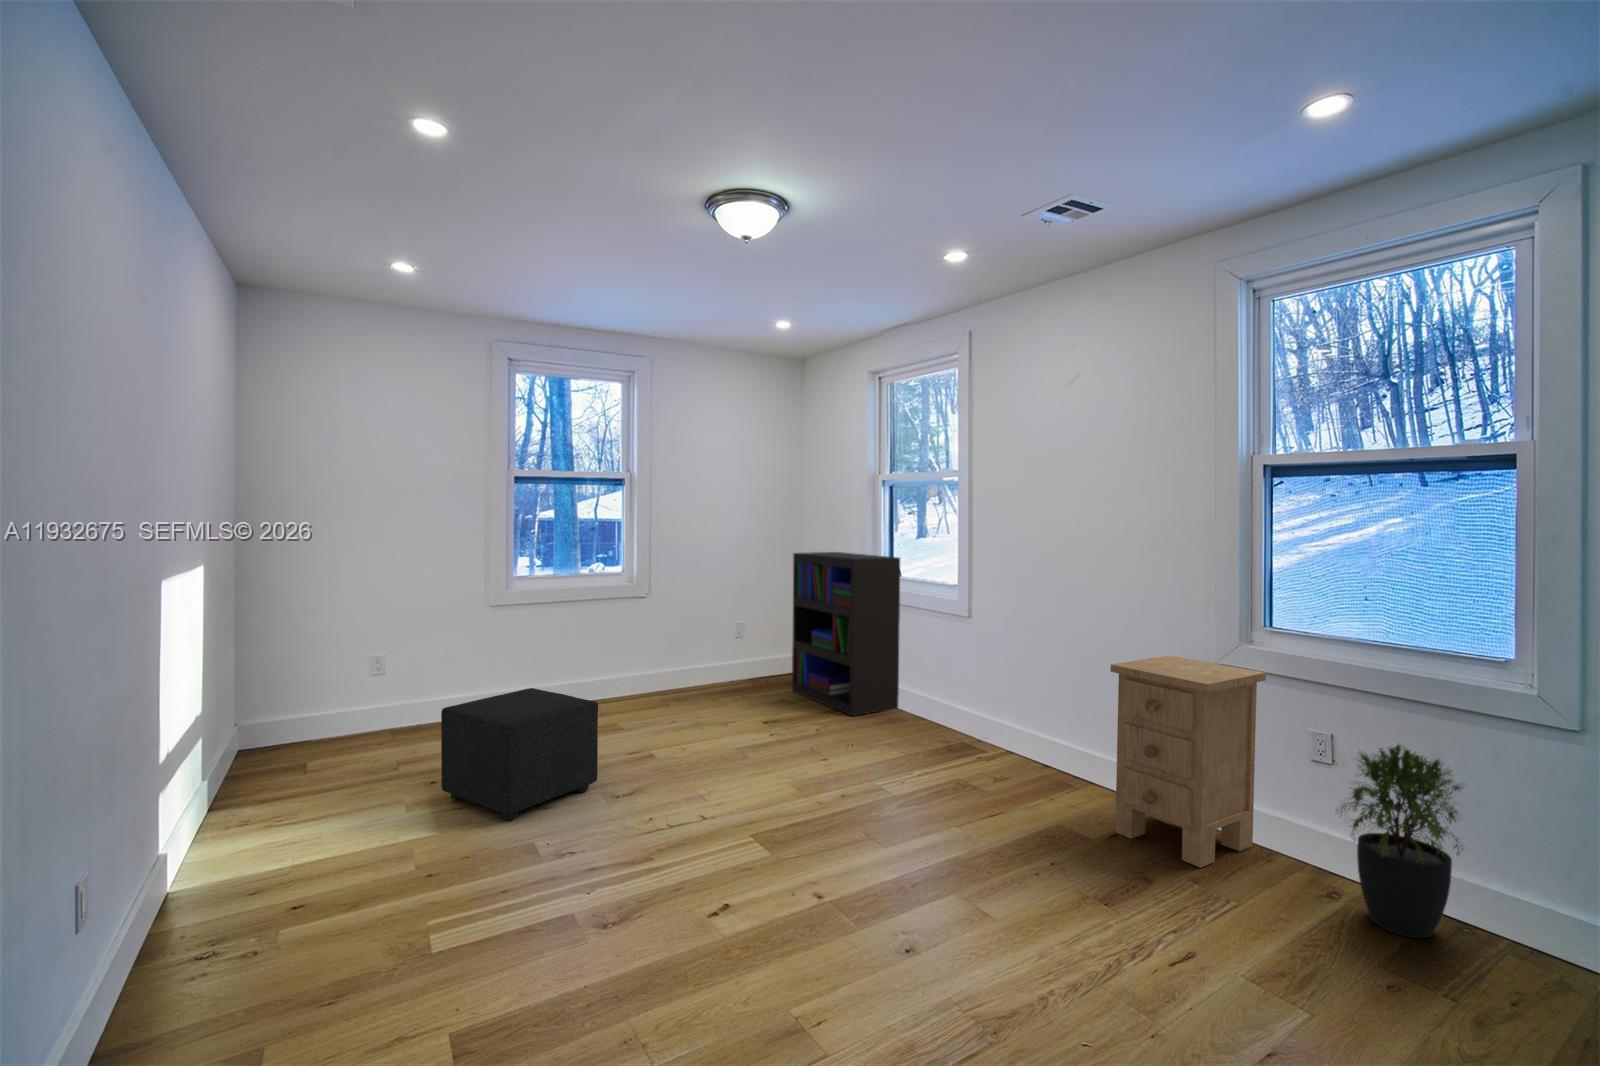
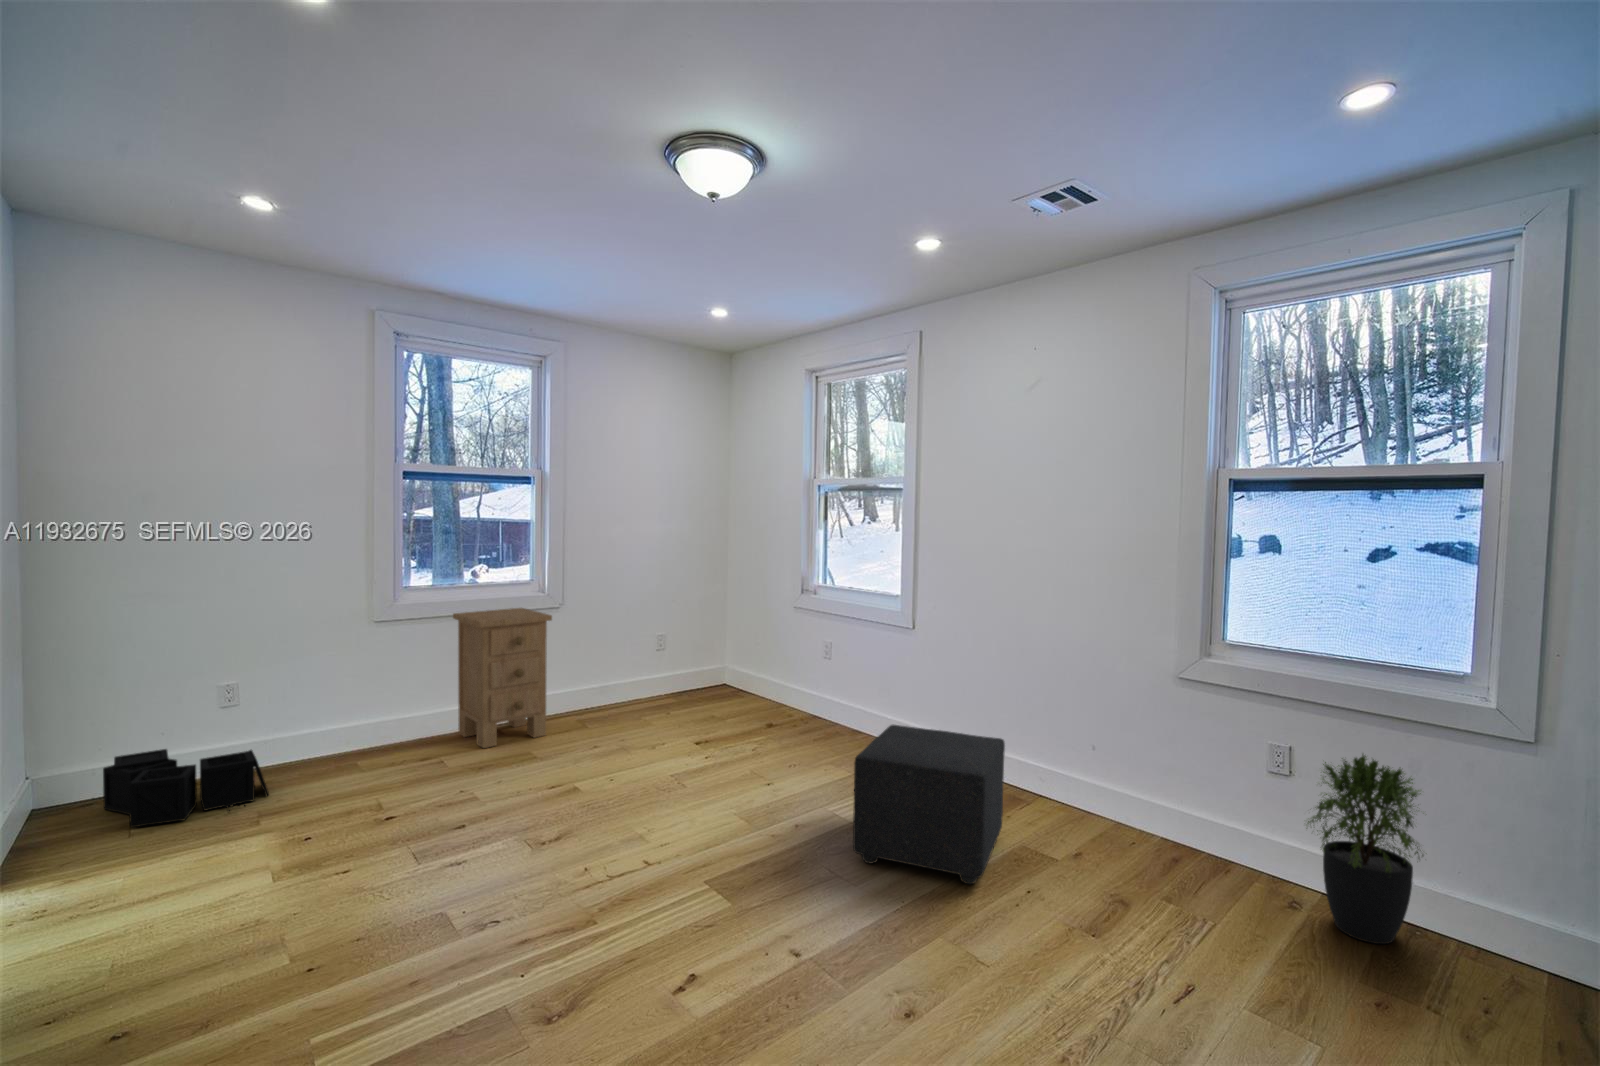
bookshelf: present [792,552,900,716] -> none [706,555,826,733]
nightstand: present [1110,656,1266,868] -> present [453,608,552,748]
ottoman: present [441,688,598,820] -> present [853,725,1005,884]
storage bin: none [299,703,419,762] -> present [103,749,269,827]

